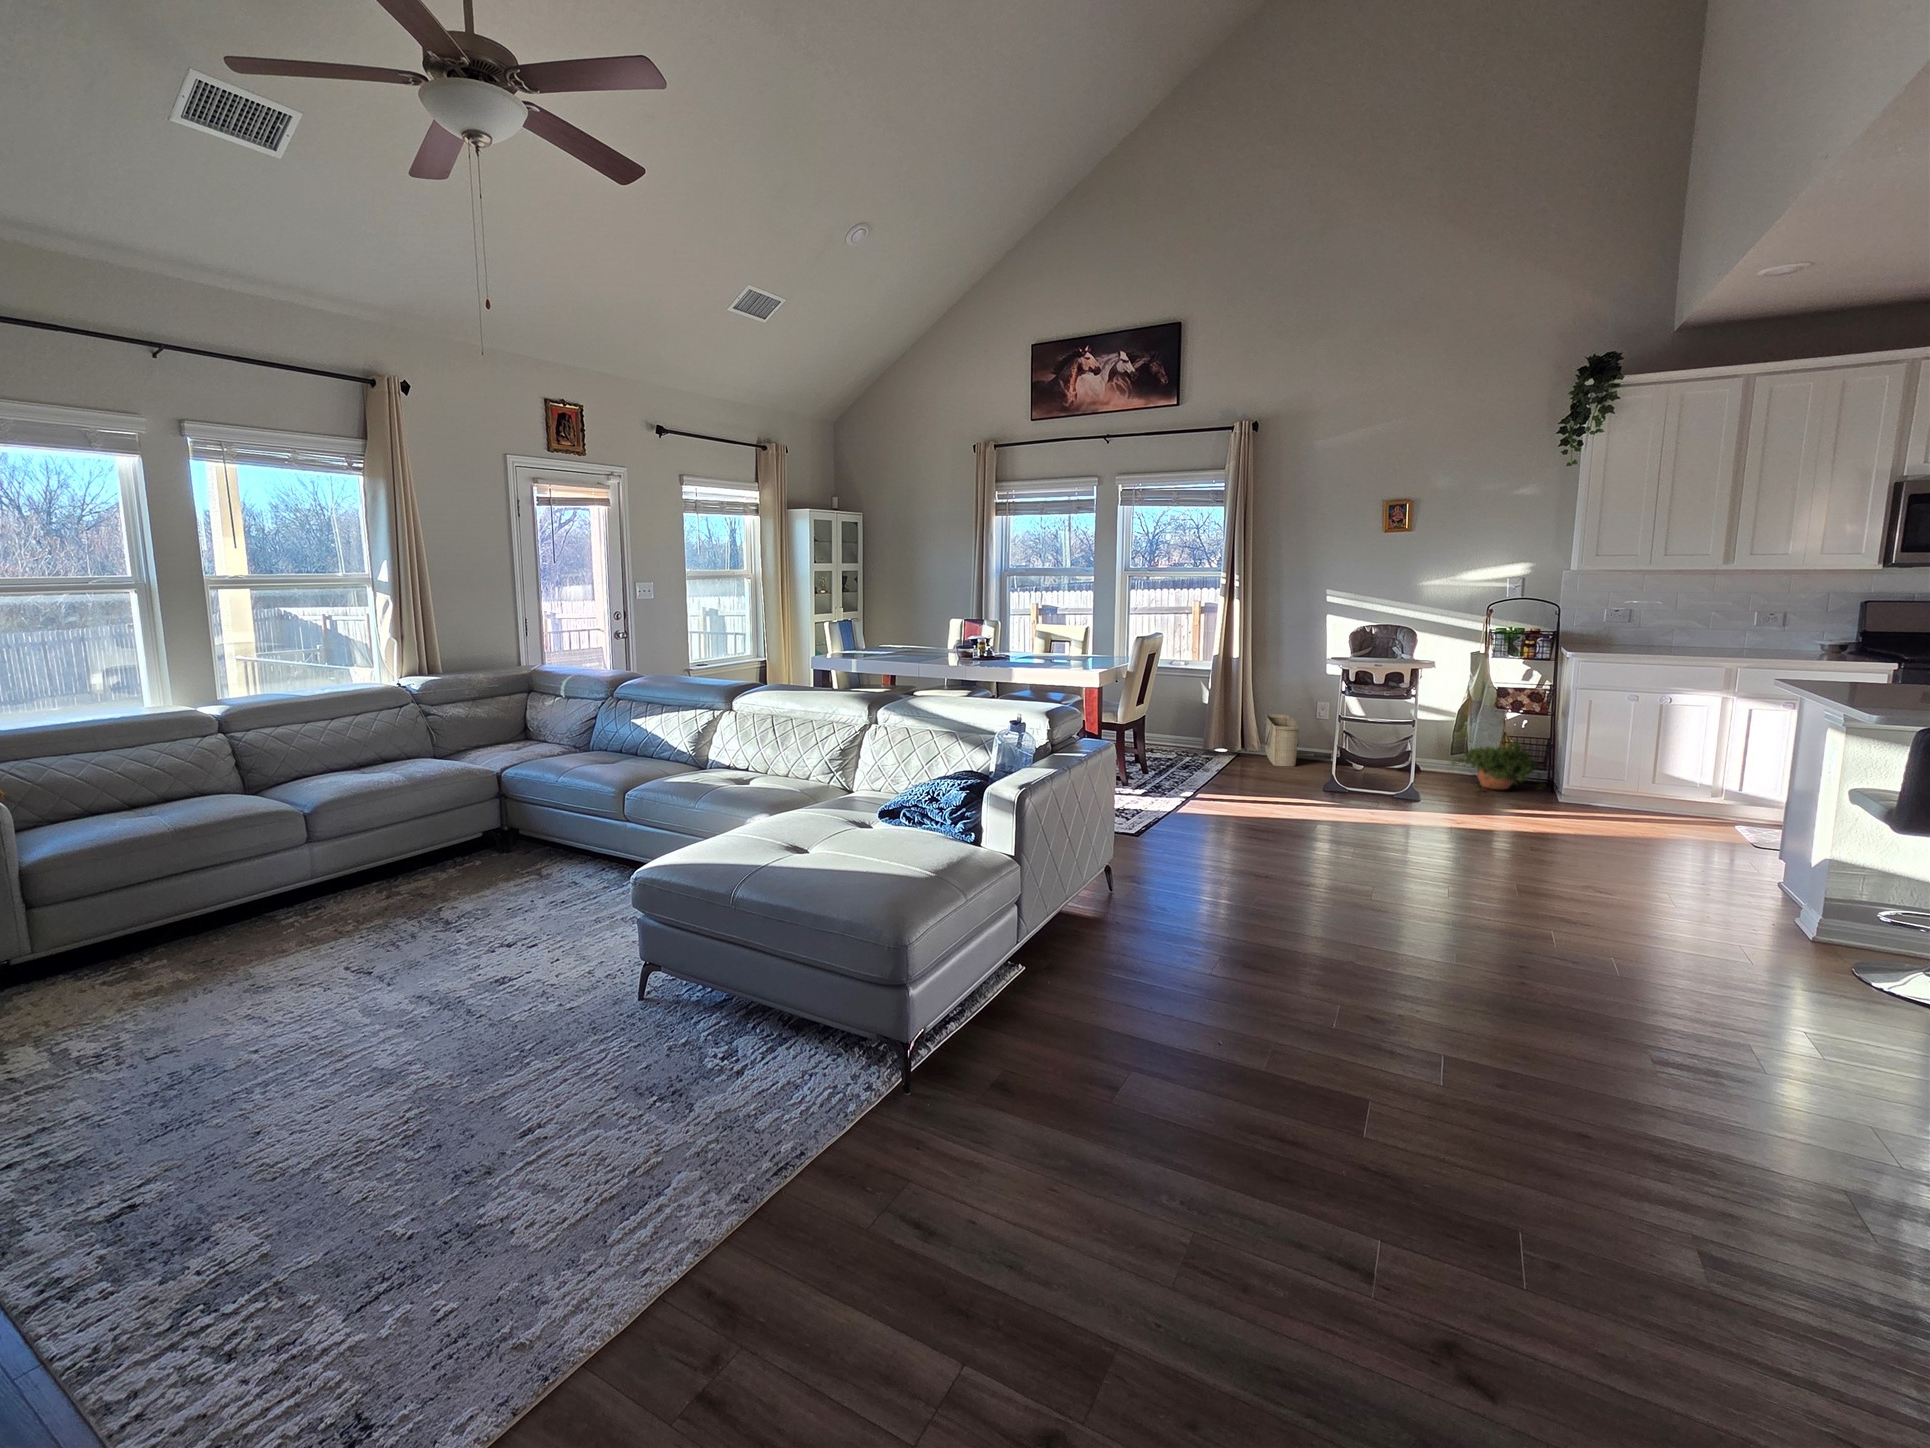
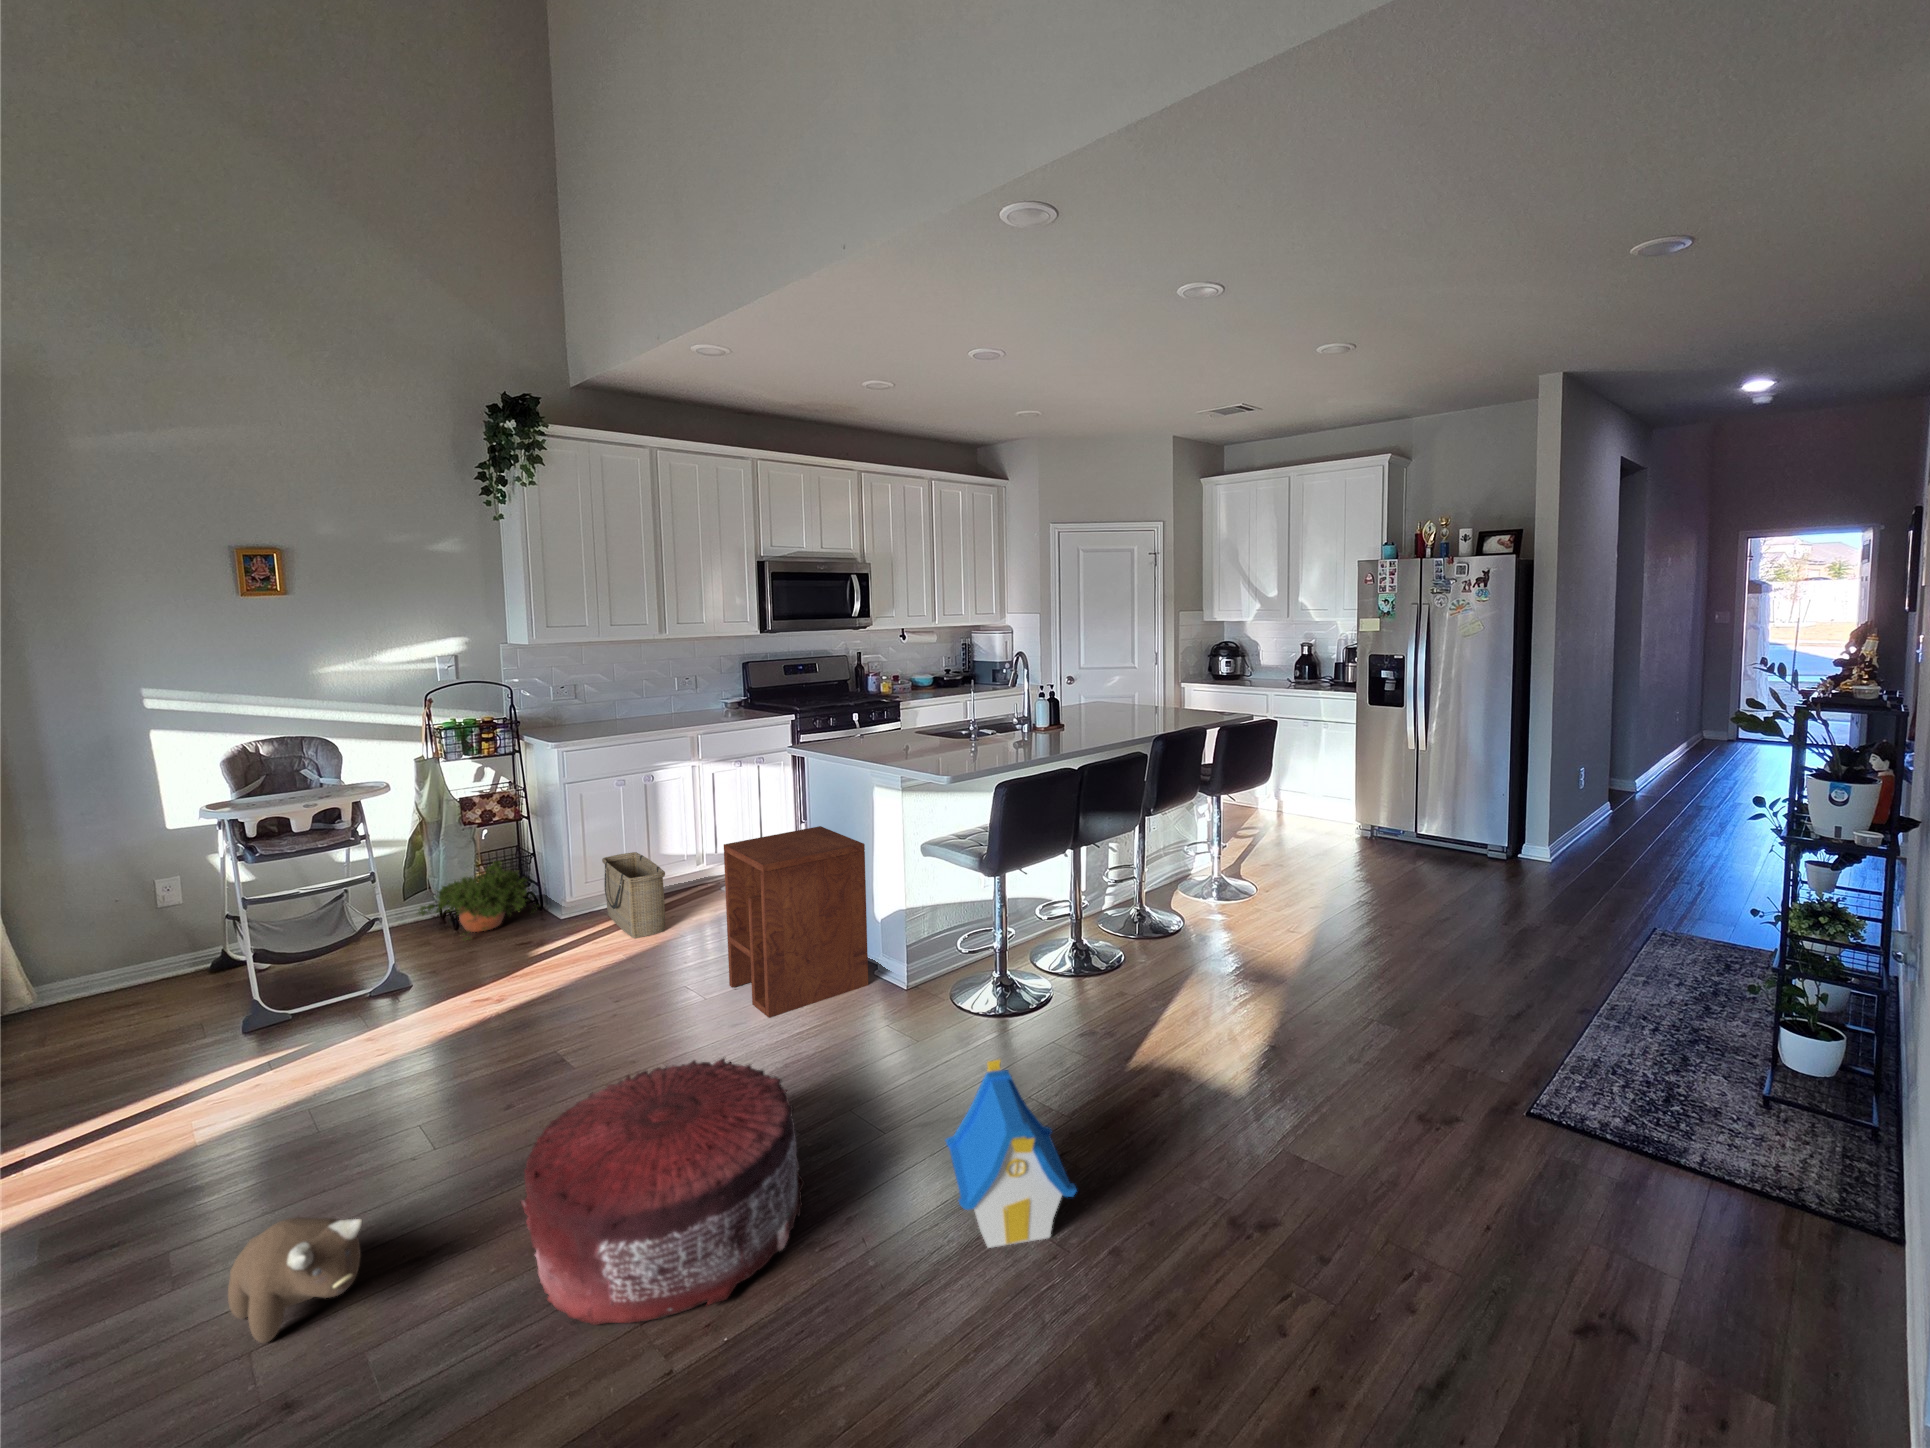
basket: present [1264,714,1299,767] -> present [602,852,665,938]
side table: none [1643,752,1811,927] -> present [724,826,868,1018]
plush toy: none [1251,839,1303,886] -> present [228,1218,362,1343]
pouf: none [1365,850,1554,981] -> present [521,1057,806,1325]
toy house: none [1631,951,1793,1086] -> present [945,1060,1077,1248]

